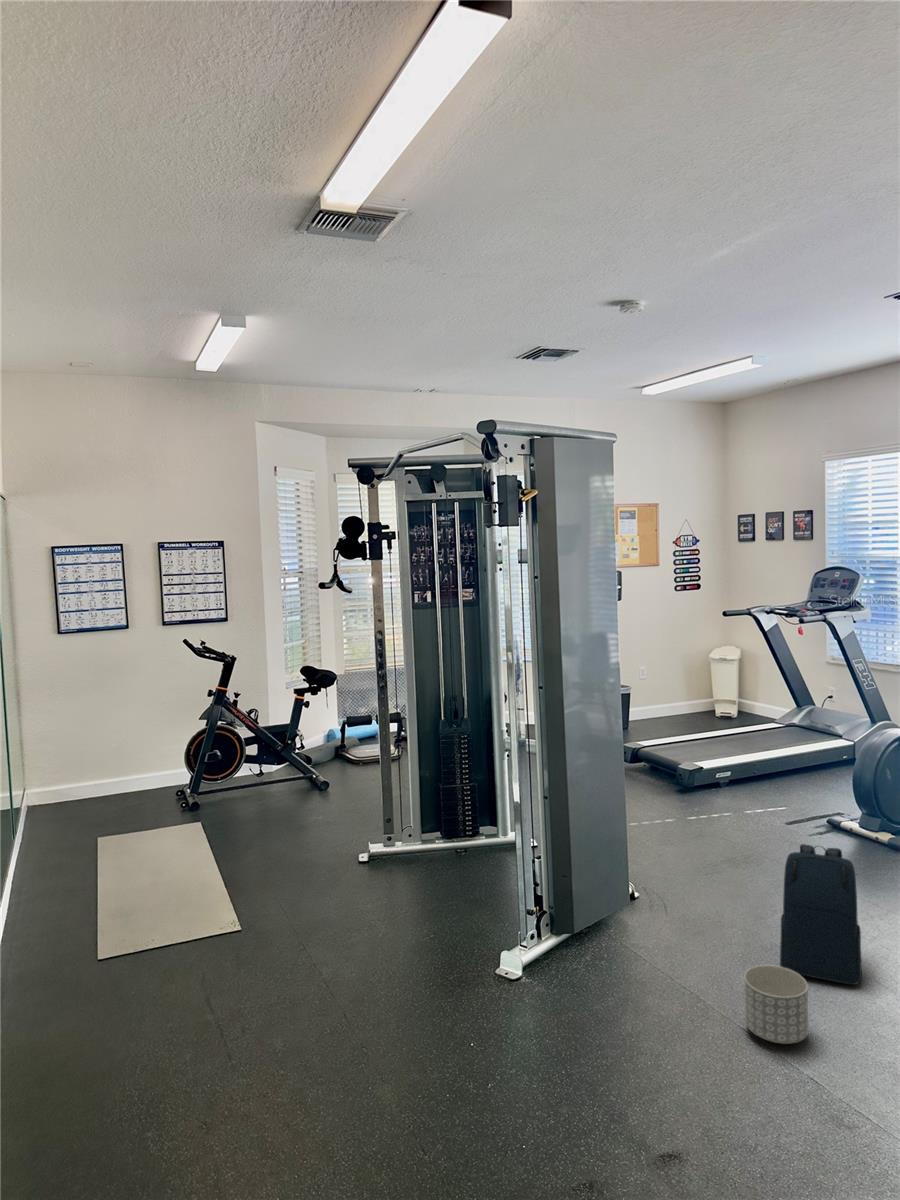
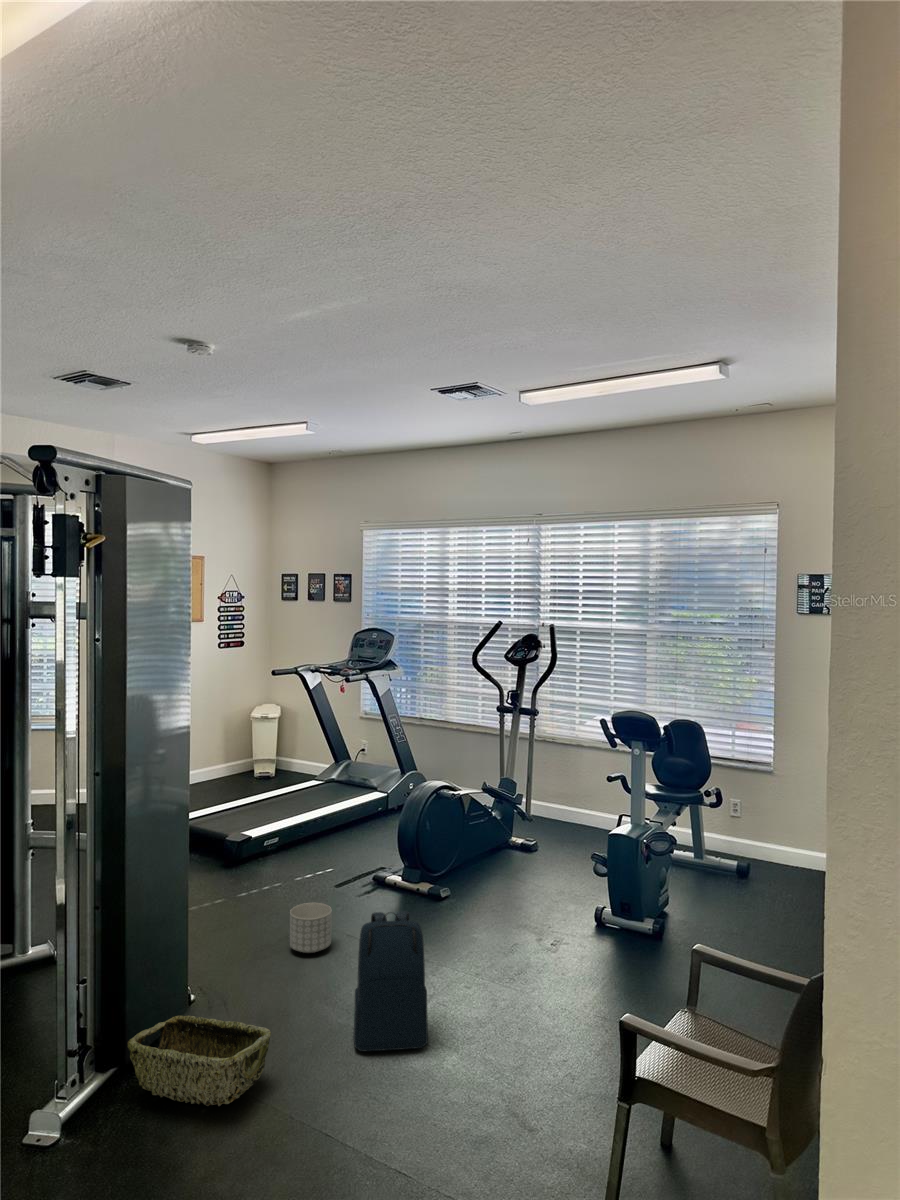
woven basket: none [573,901,694,981] -> present [128,1016,271,1106]
planter: present [744,965,808,1044] -> present [290,903,332,953]

